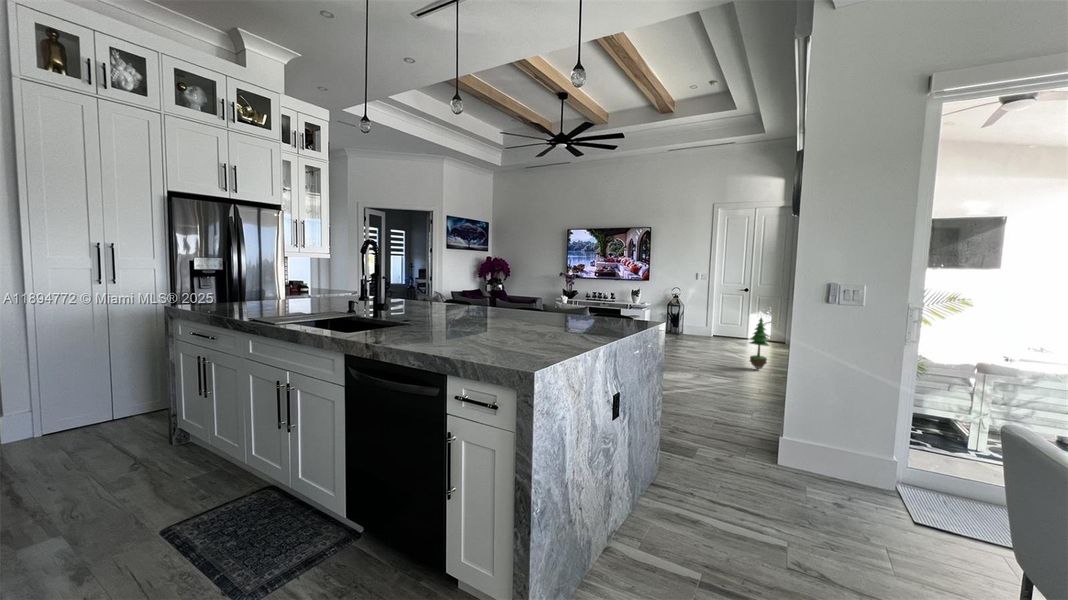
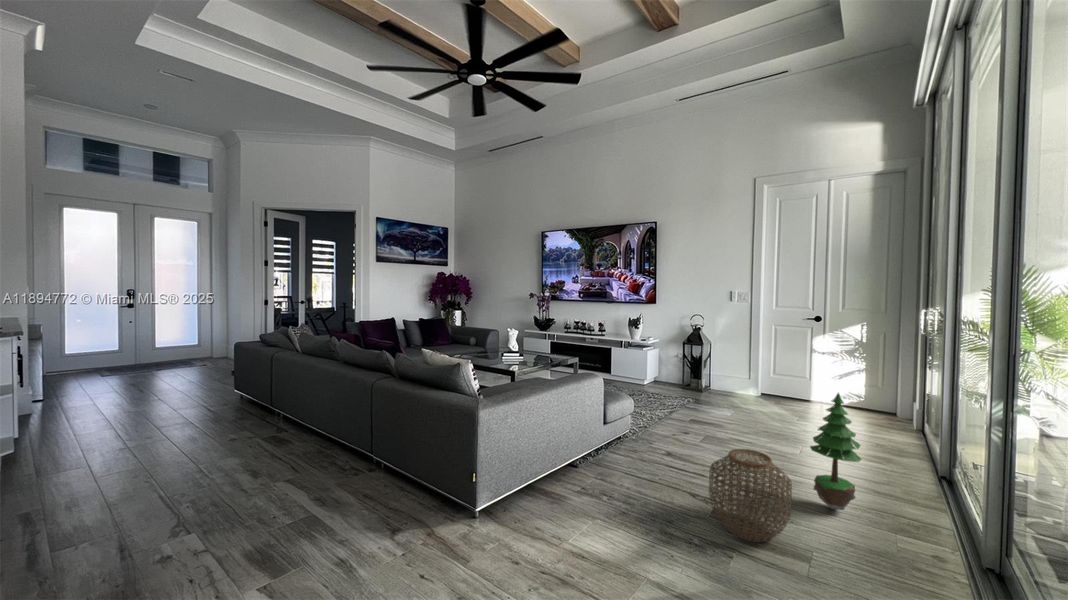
woven basket: none [708,341,743,377] -> present [709,449,792,542]

